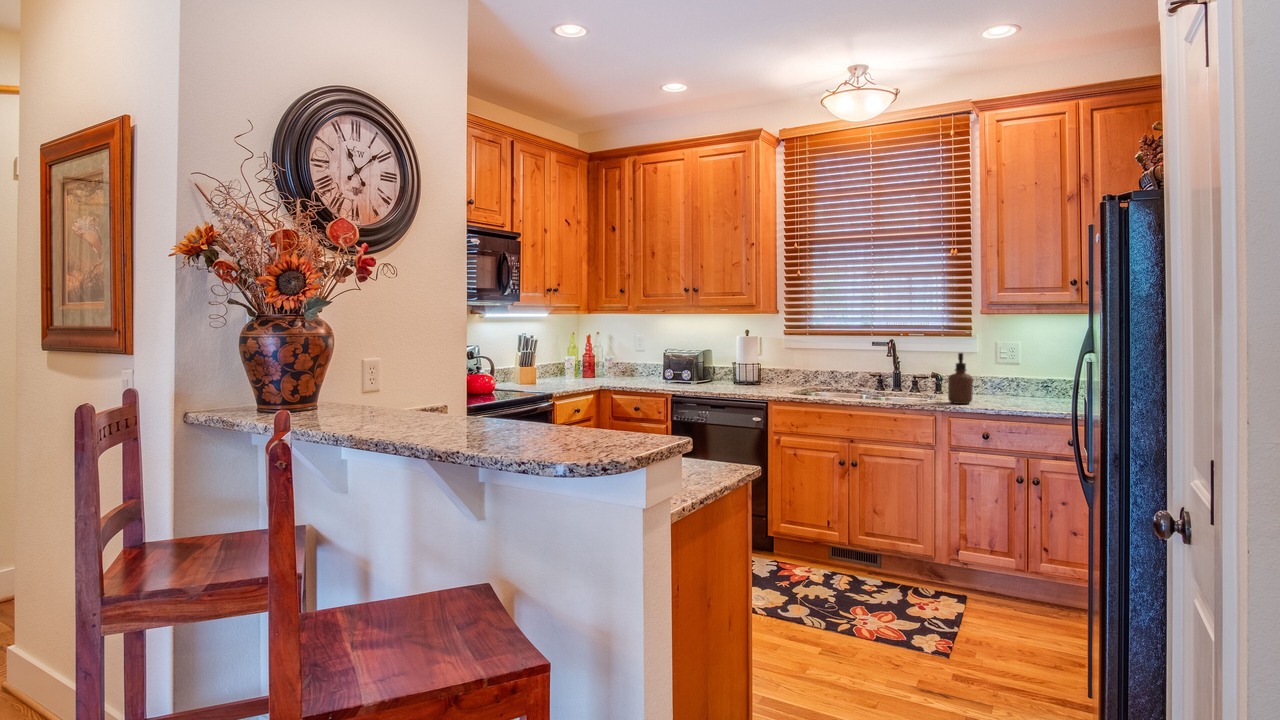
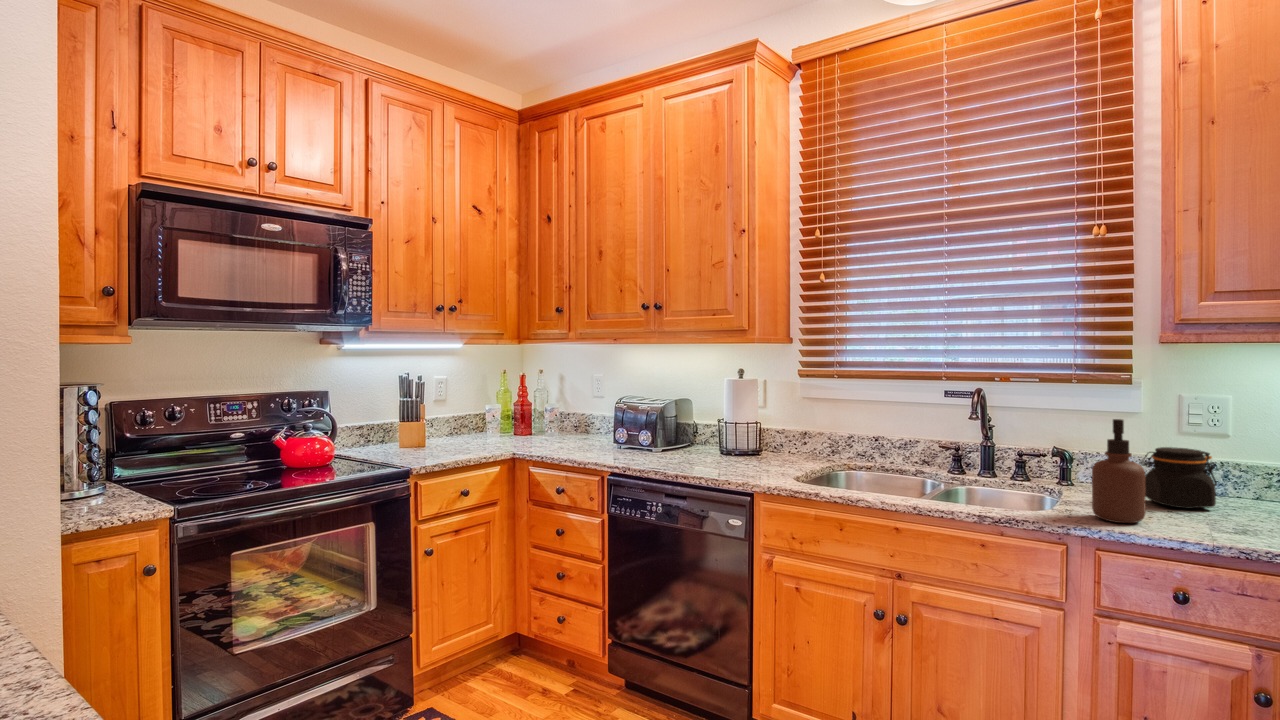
jar: none [974,369,1009,399] -> present [1141,447,1217,508]

